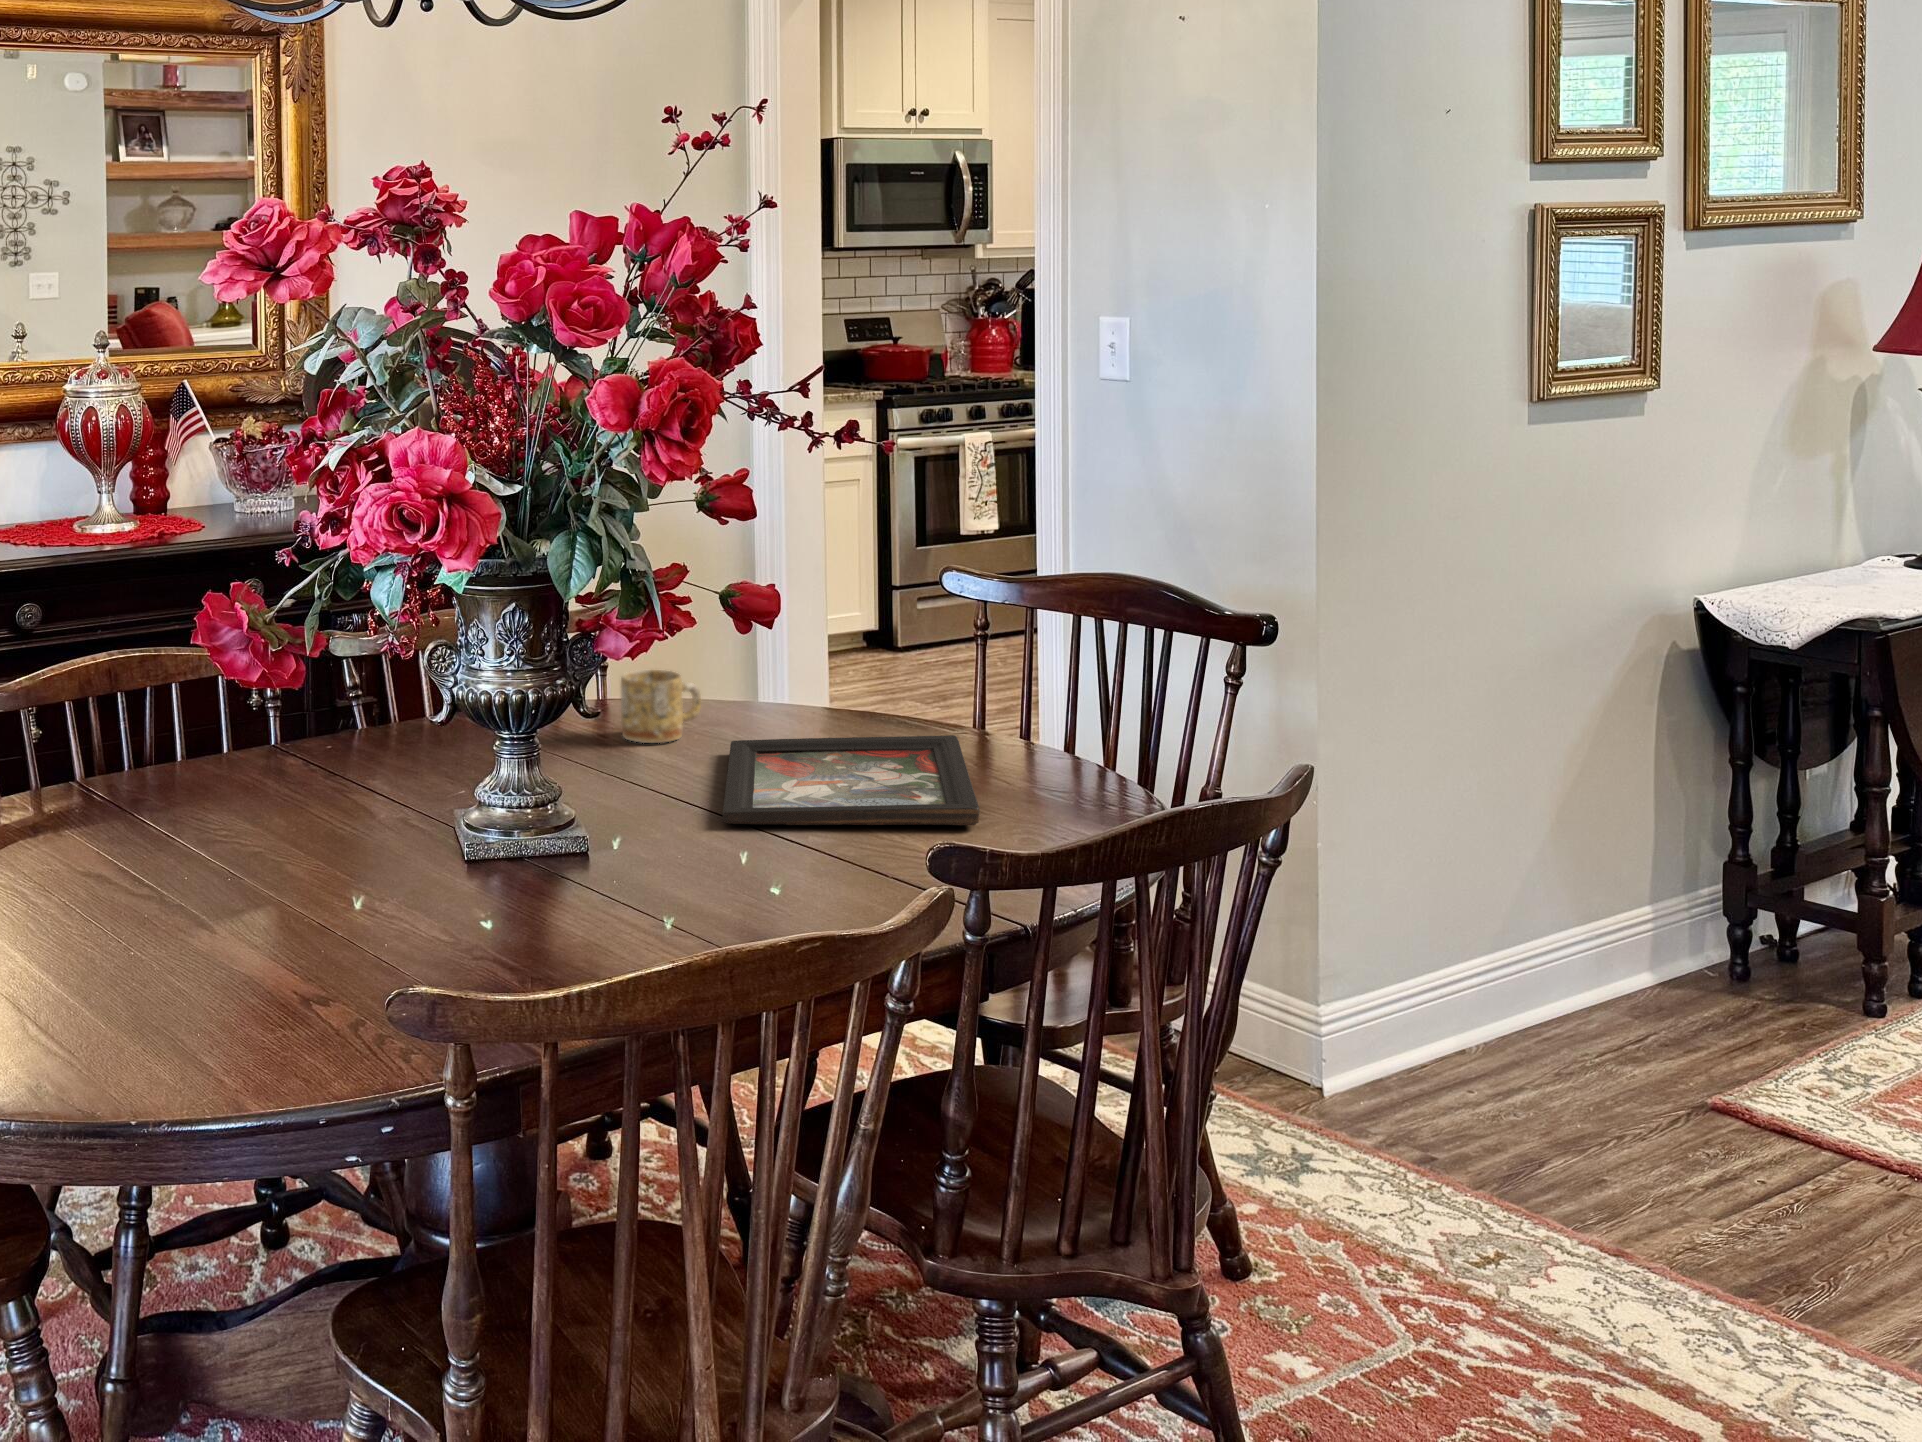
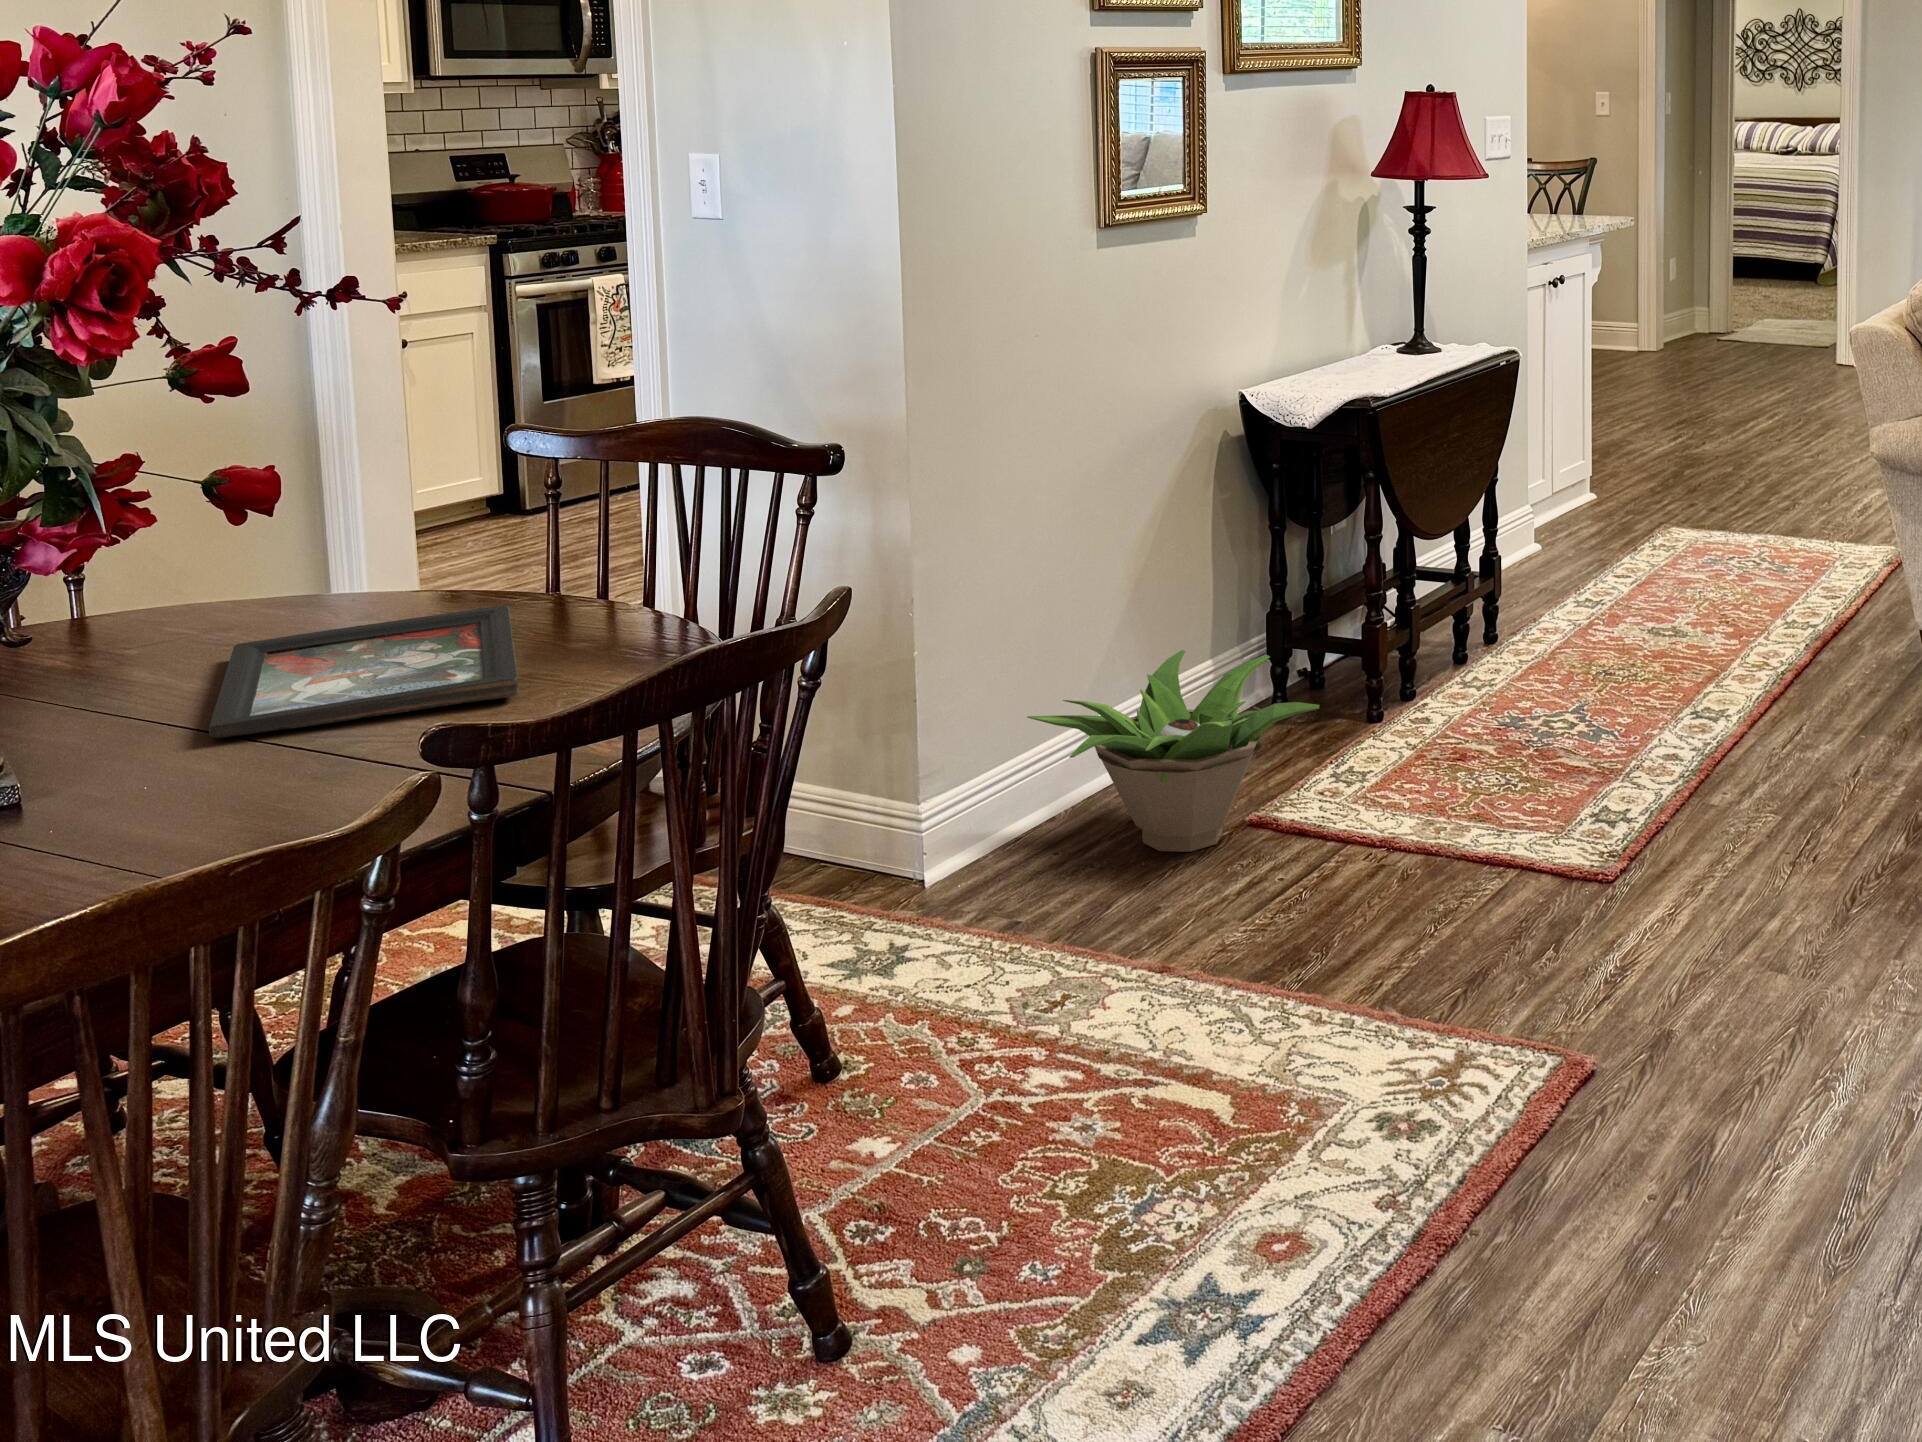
mug: present [621,670,701,743] -> none [86,575,199,661]
decorative plant: none [1437,881,1814,1118] -> present [1027,650,1319,852]

